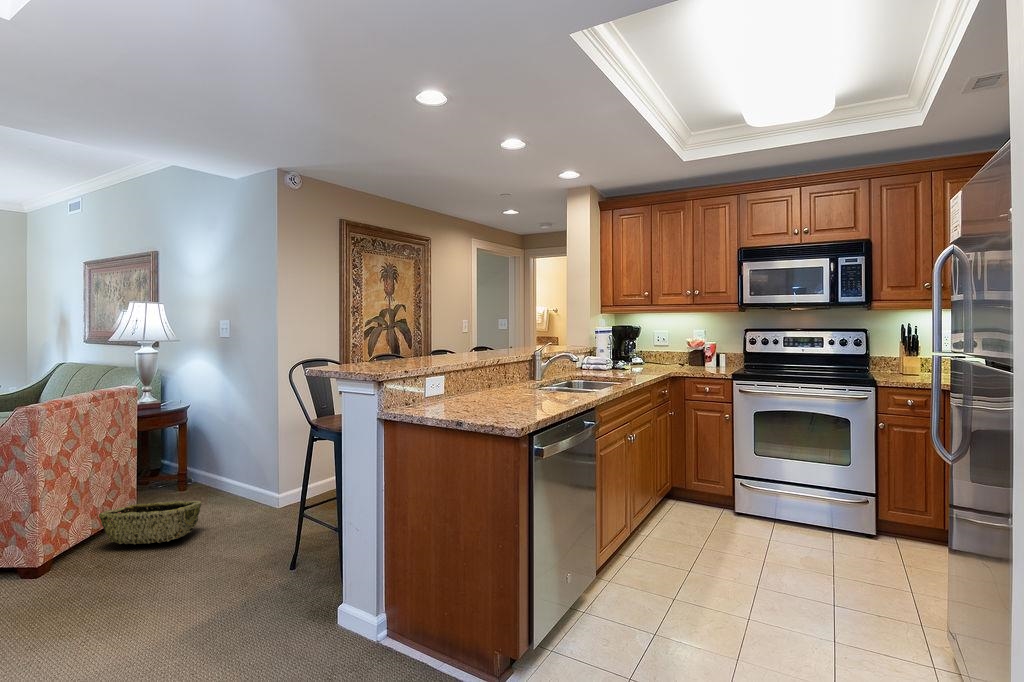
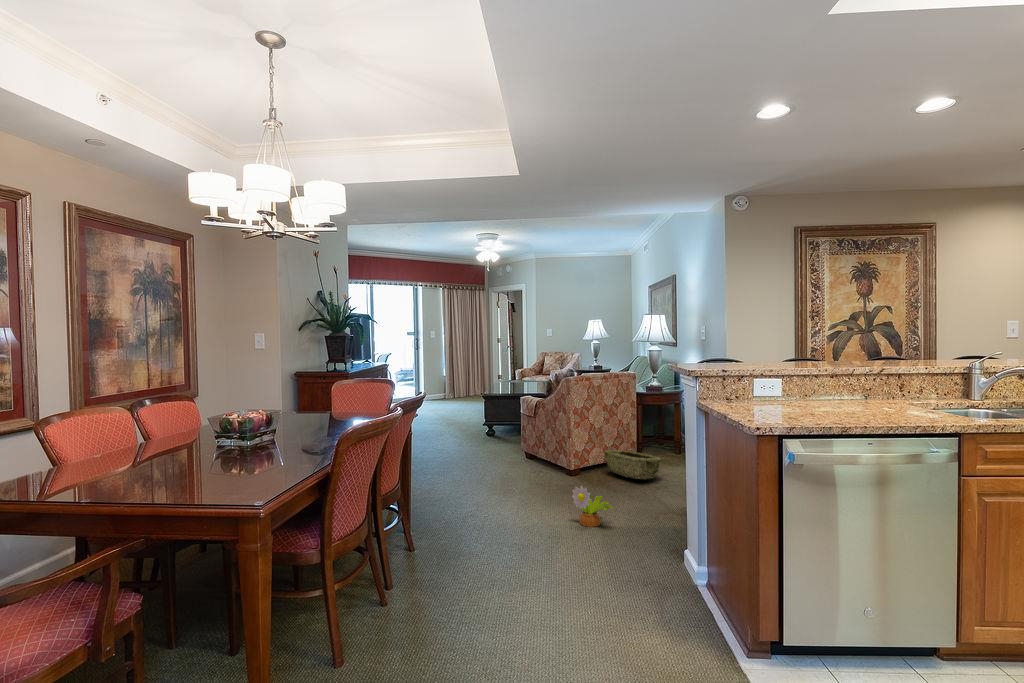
decorative plant: none [110,581,199,648] -> present [571,485,613,527]

